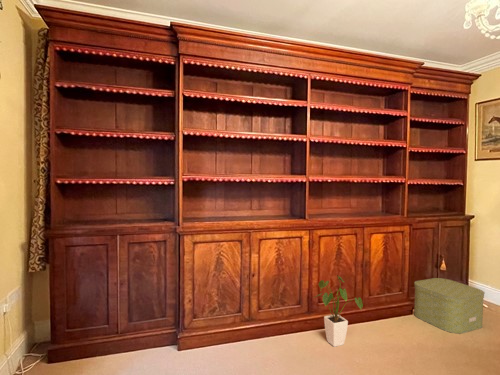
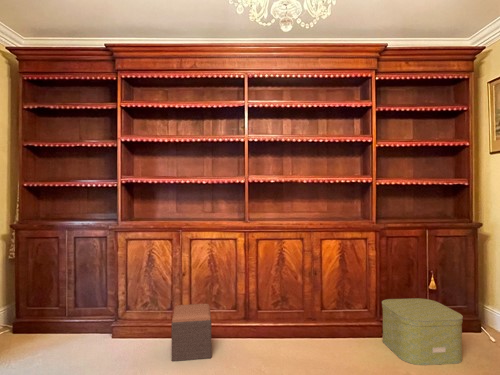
house plant: present [315,275,363,347] -> none [239,281,281,355]
footstool: none [253,303,304,366] -> present [171,304,211,361]

